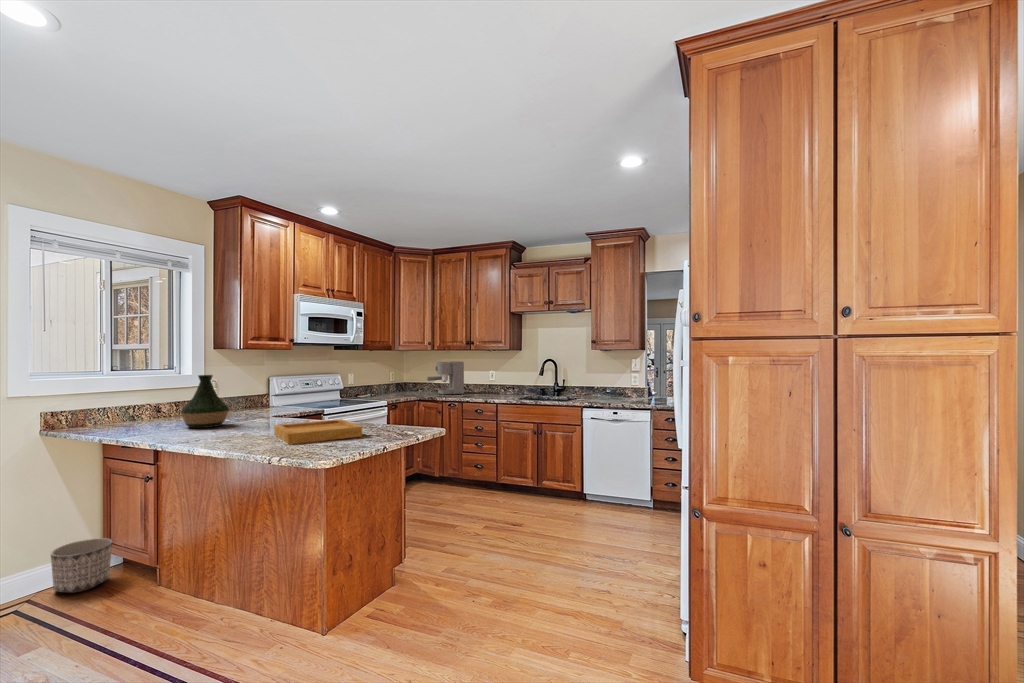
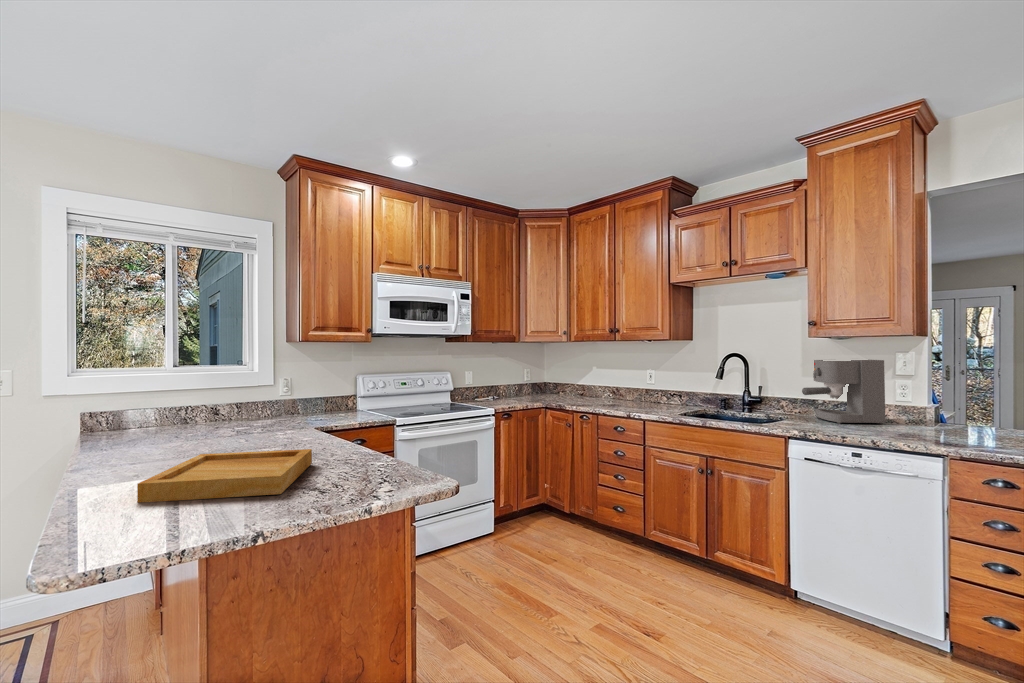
coffee maker: present [427,361,464,395] -> present [802,360,885,424]
vase: present [181,375,229,428] -> none [158,372,226,443]
planter: present [51,538,112,593] -> none [39,563,115,633]

